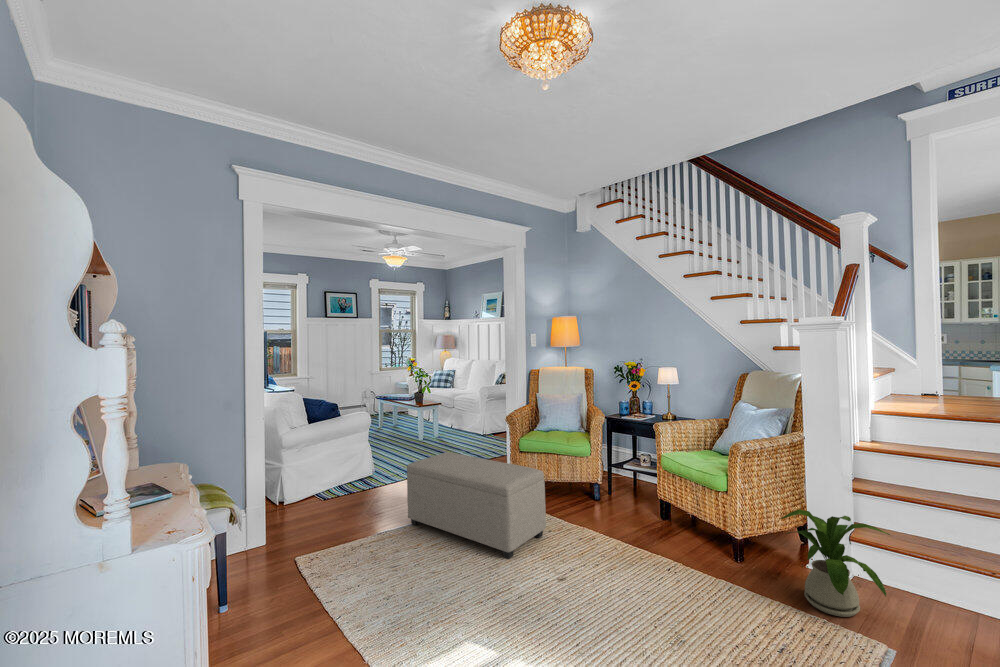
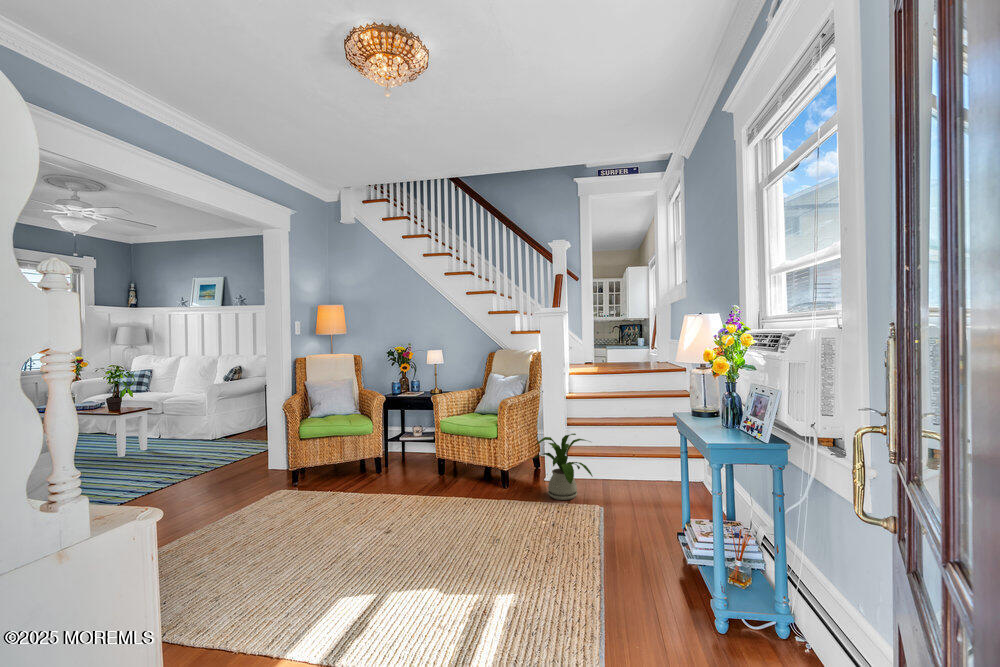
ottoman: present [407,452,546,559] -> none [182,444,350,529]

